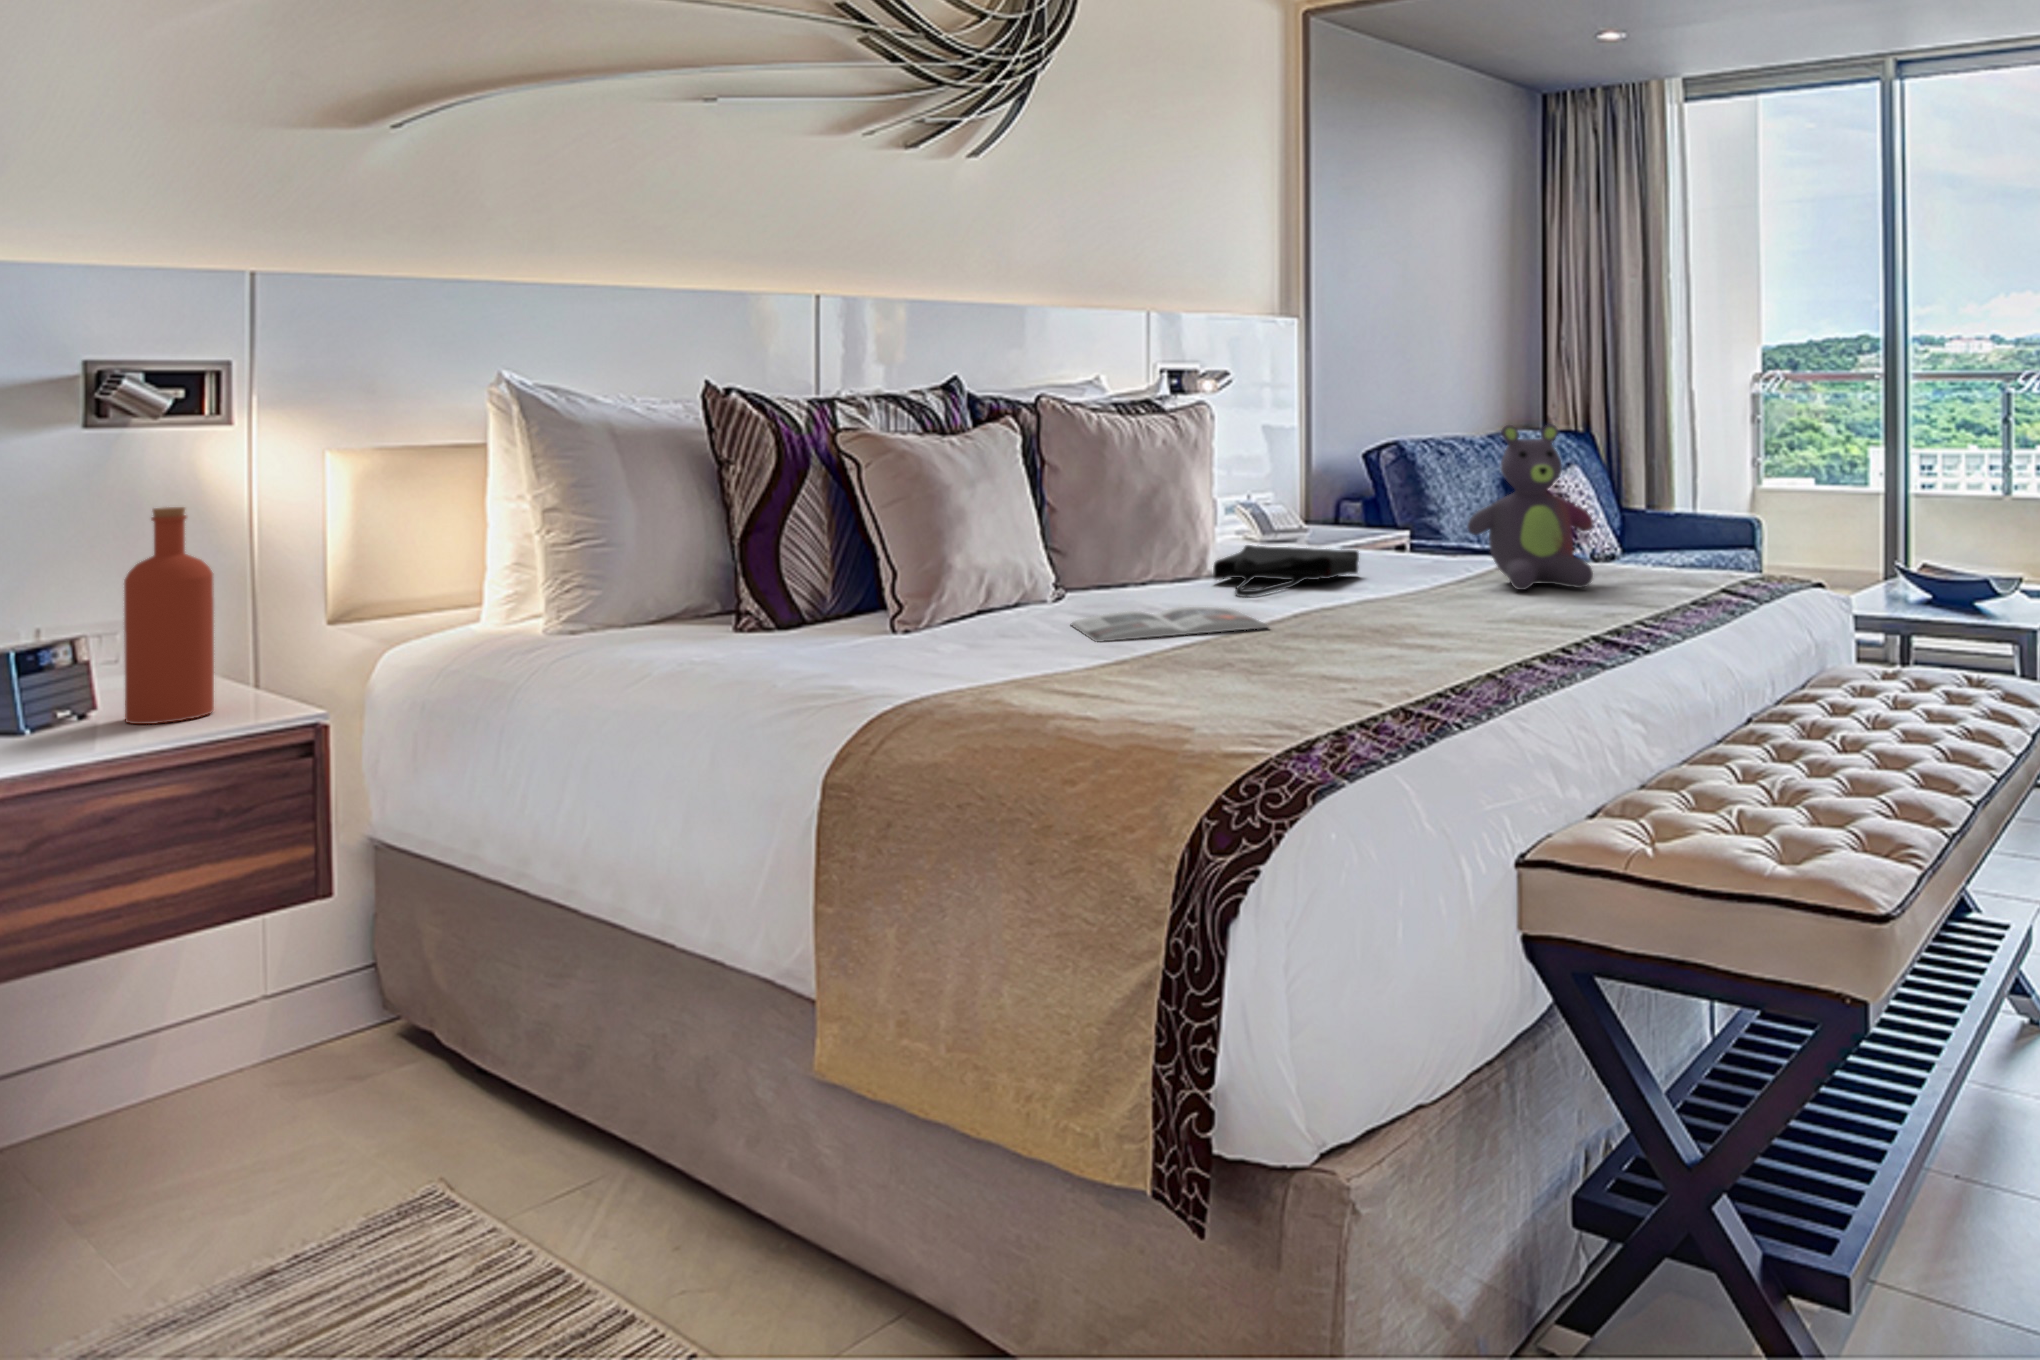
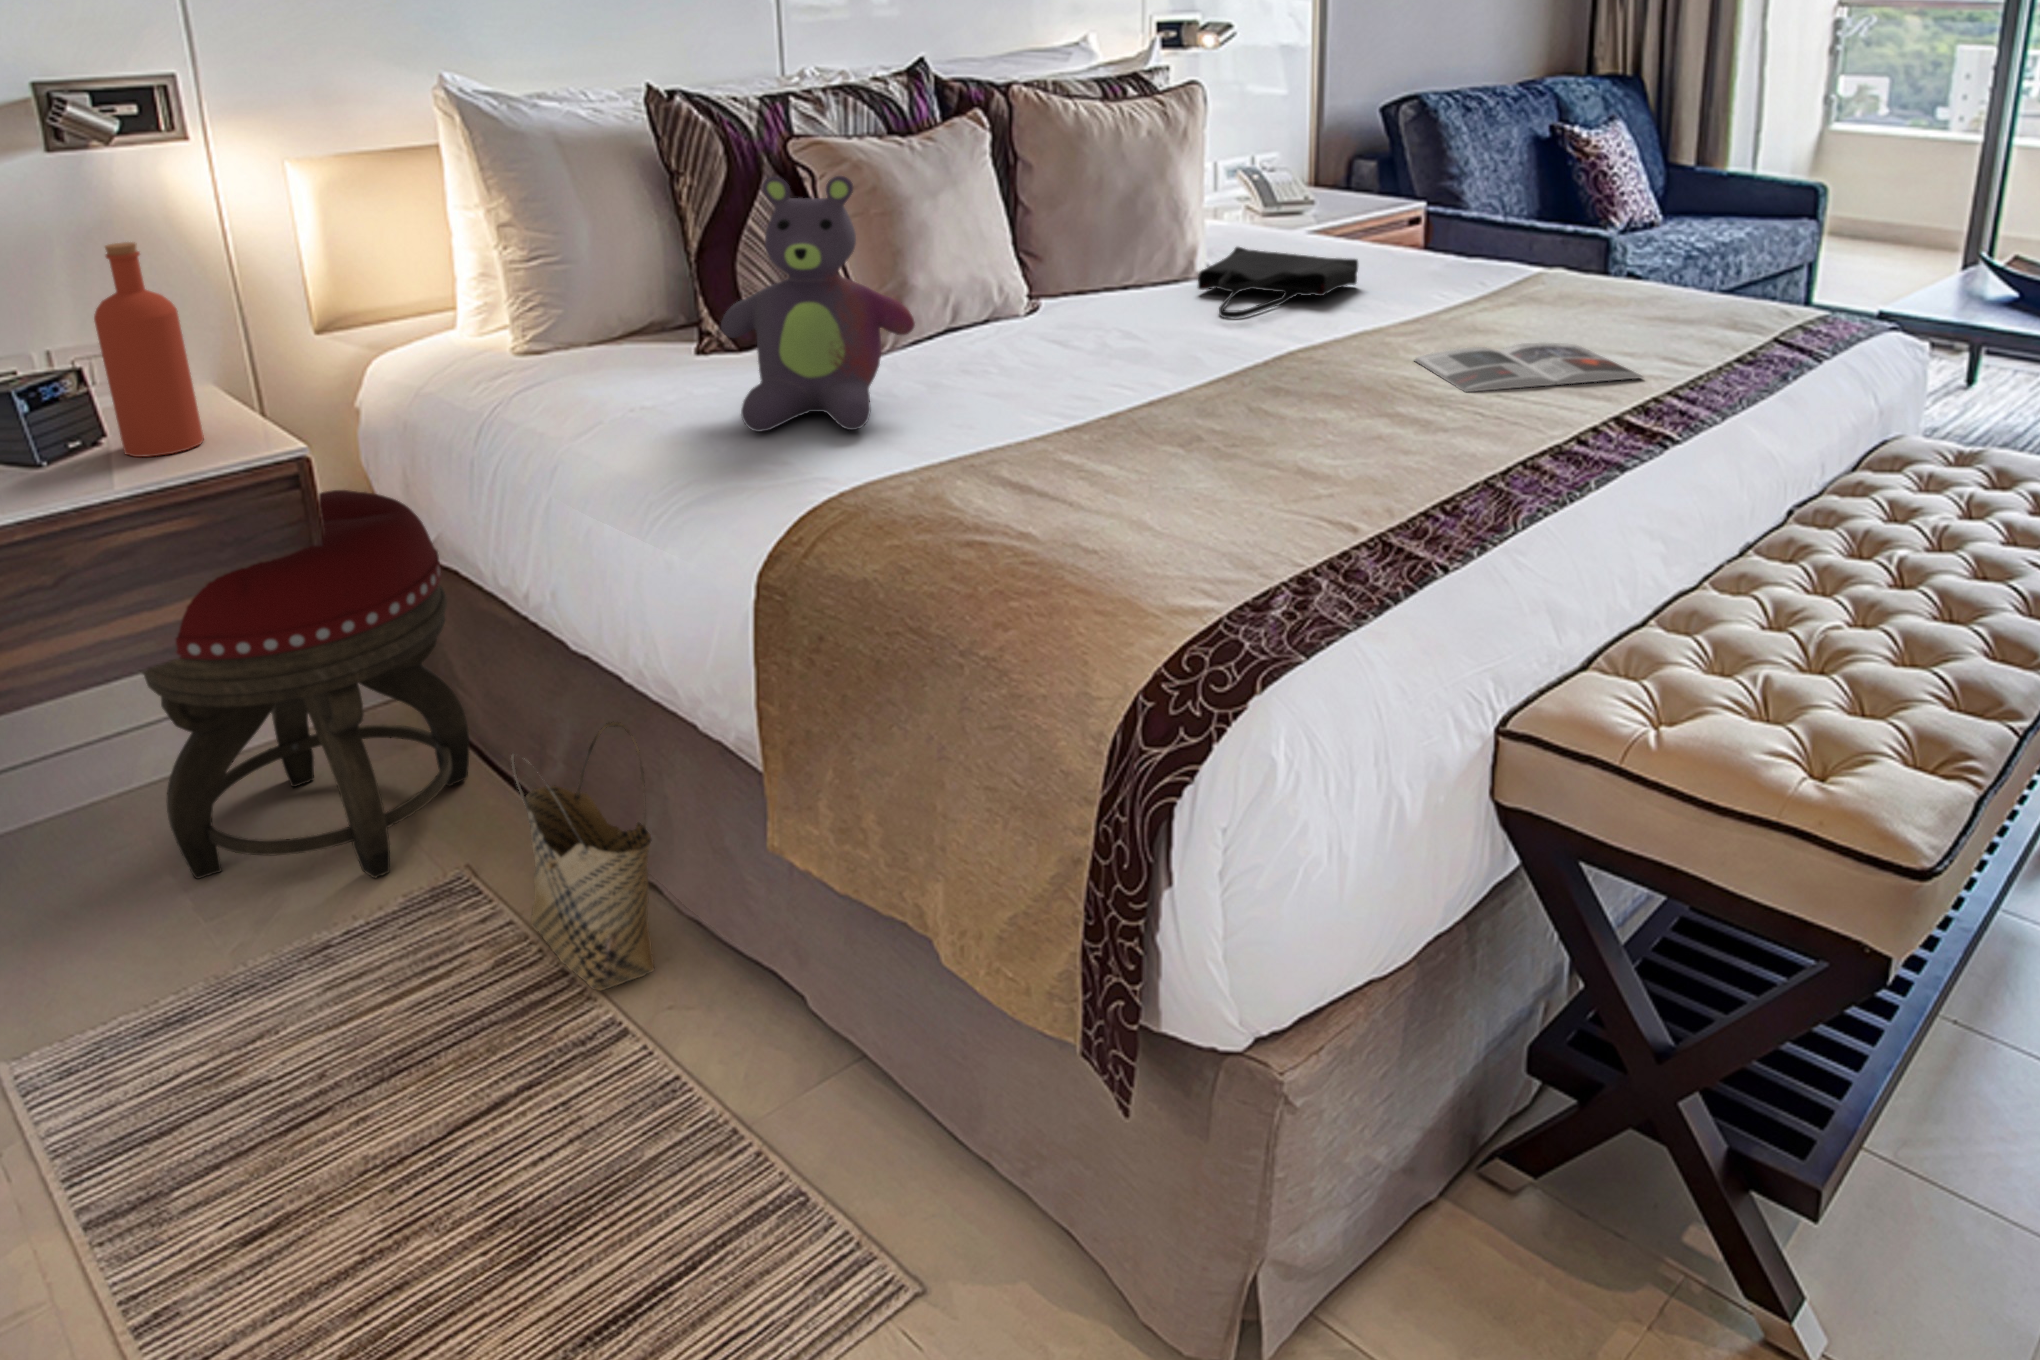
stuffed bear: present [1467,424,1593,590] -> present [721,176,915,432]
magazine: present [1071,607,1269,642] -> present [1415,342,1642,392]
footstool: none [83,779,442,1232] -> present [142,490,469,879]
woven basket: none [517,980,675,1285] -> present [511,722,654,990]

